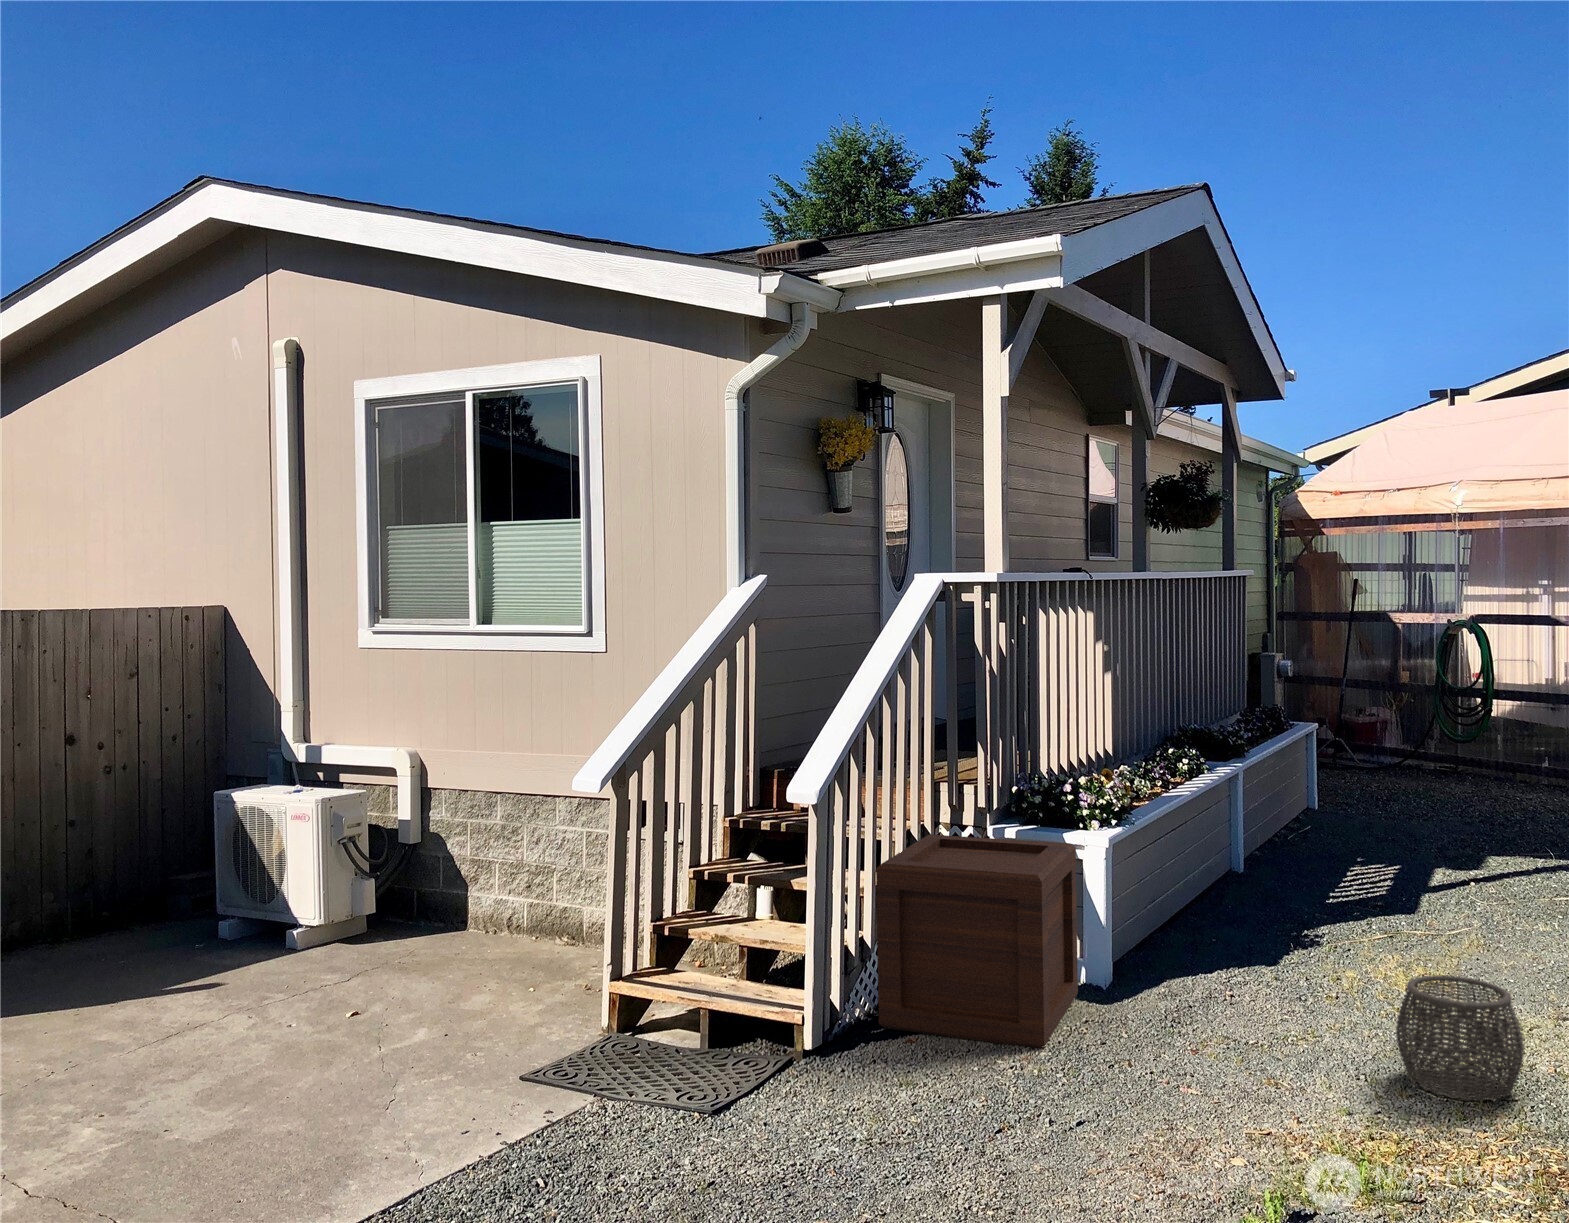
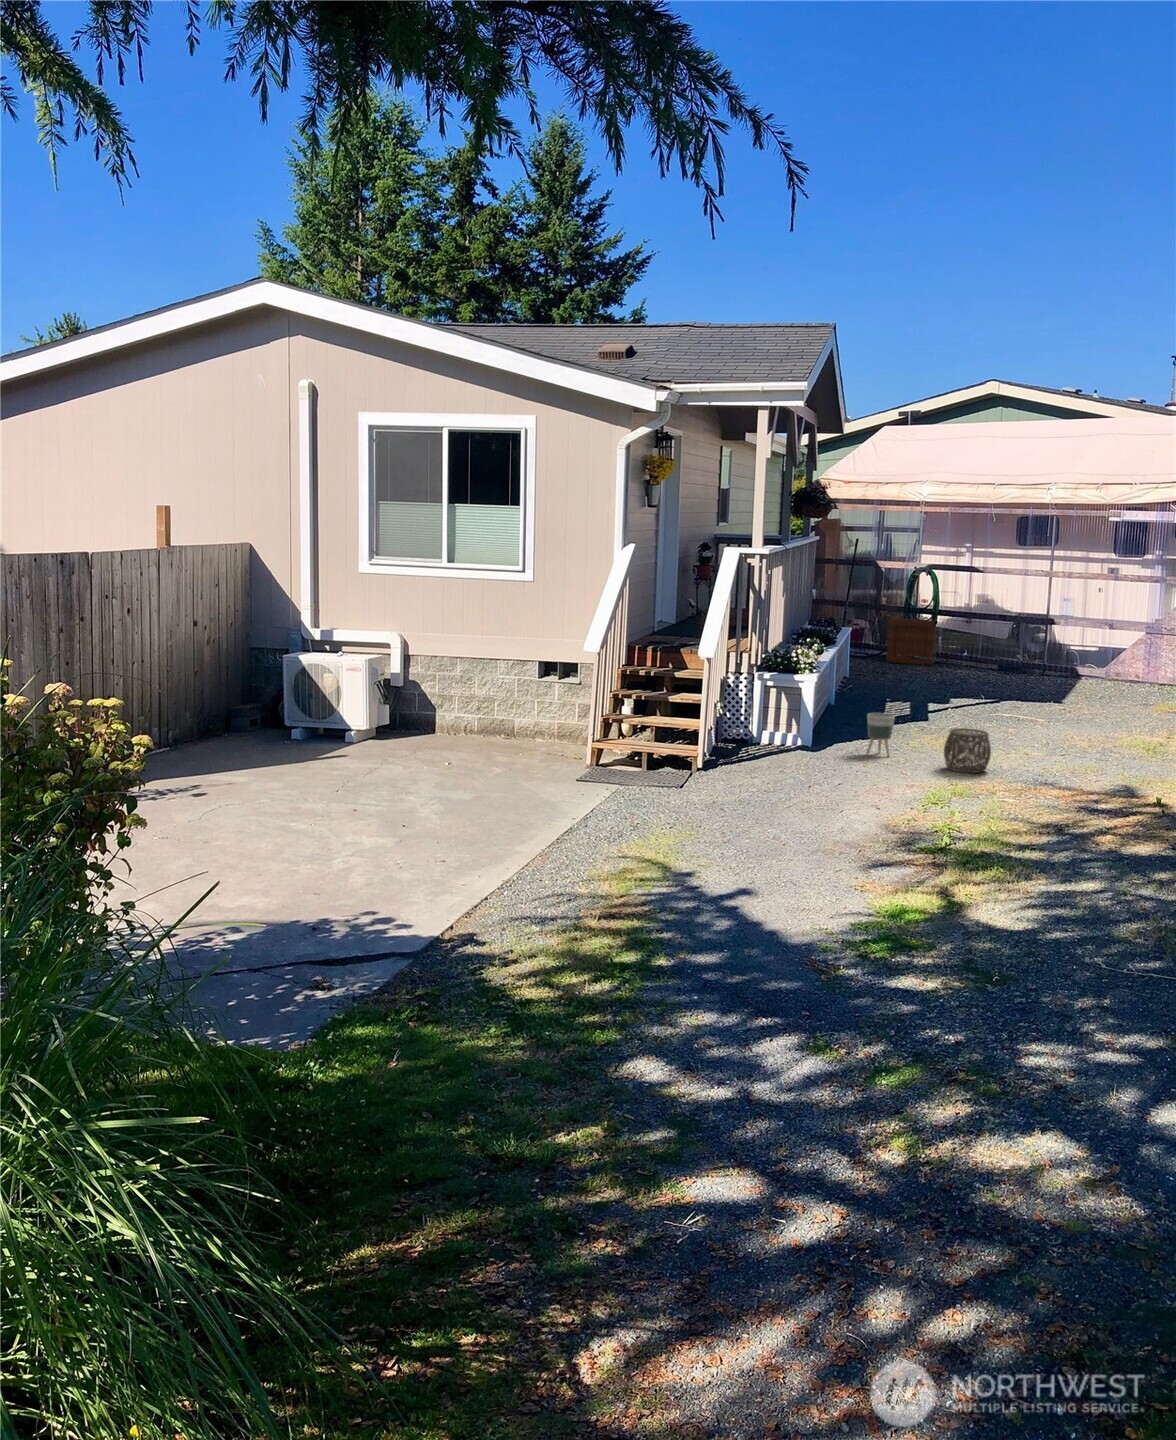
wooden crate: present [876,834,1078,1048] -> present [886,615,935,665]
planter: none [1224,920,1288,1027] -> present [866,713,895,757]

